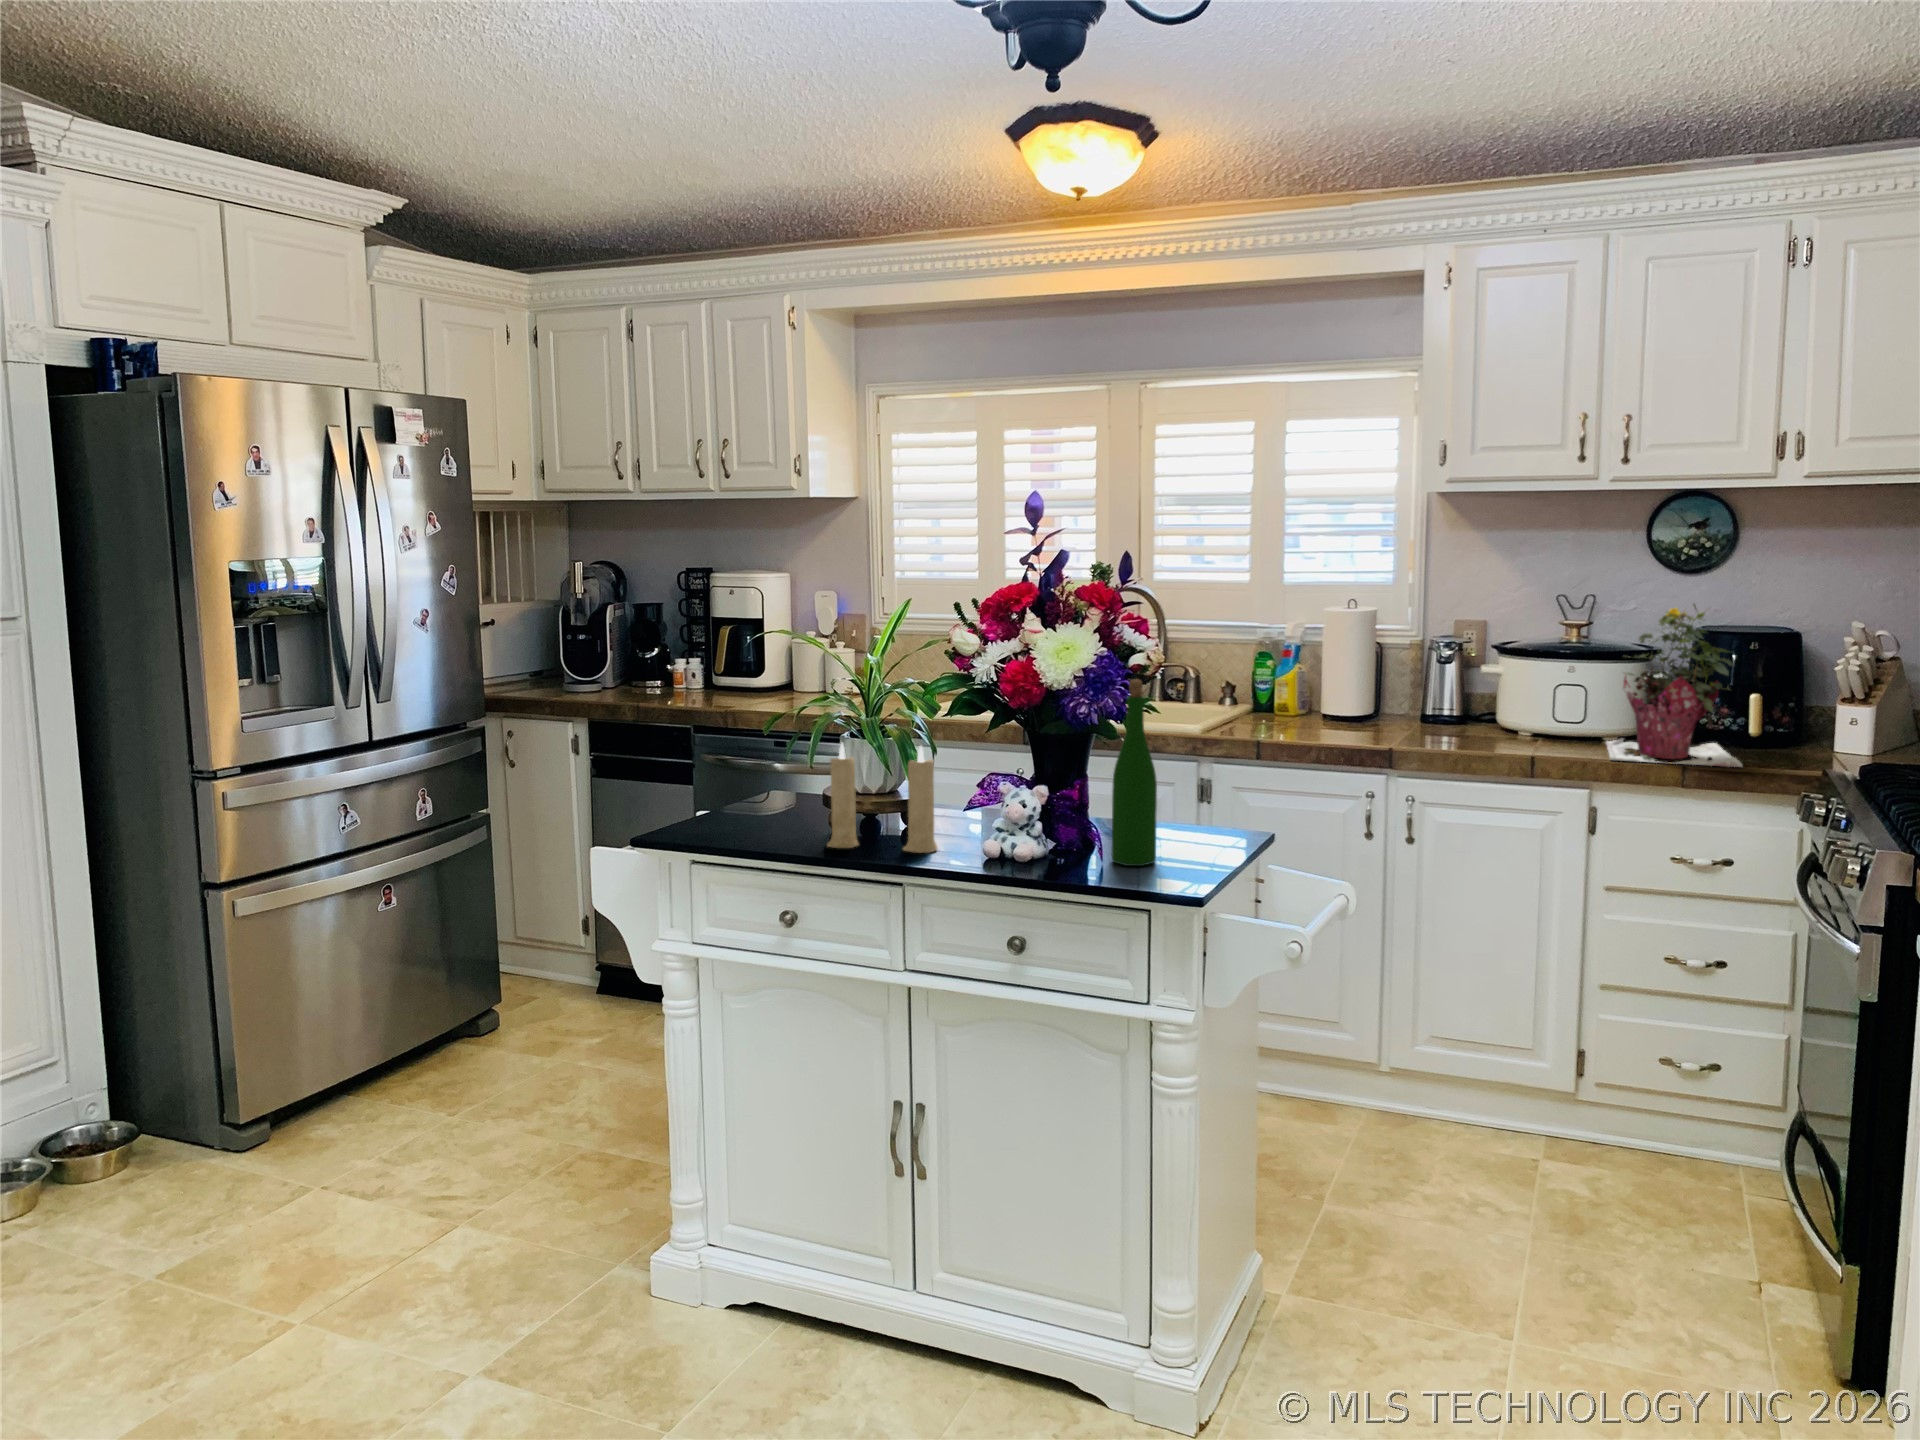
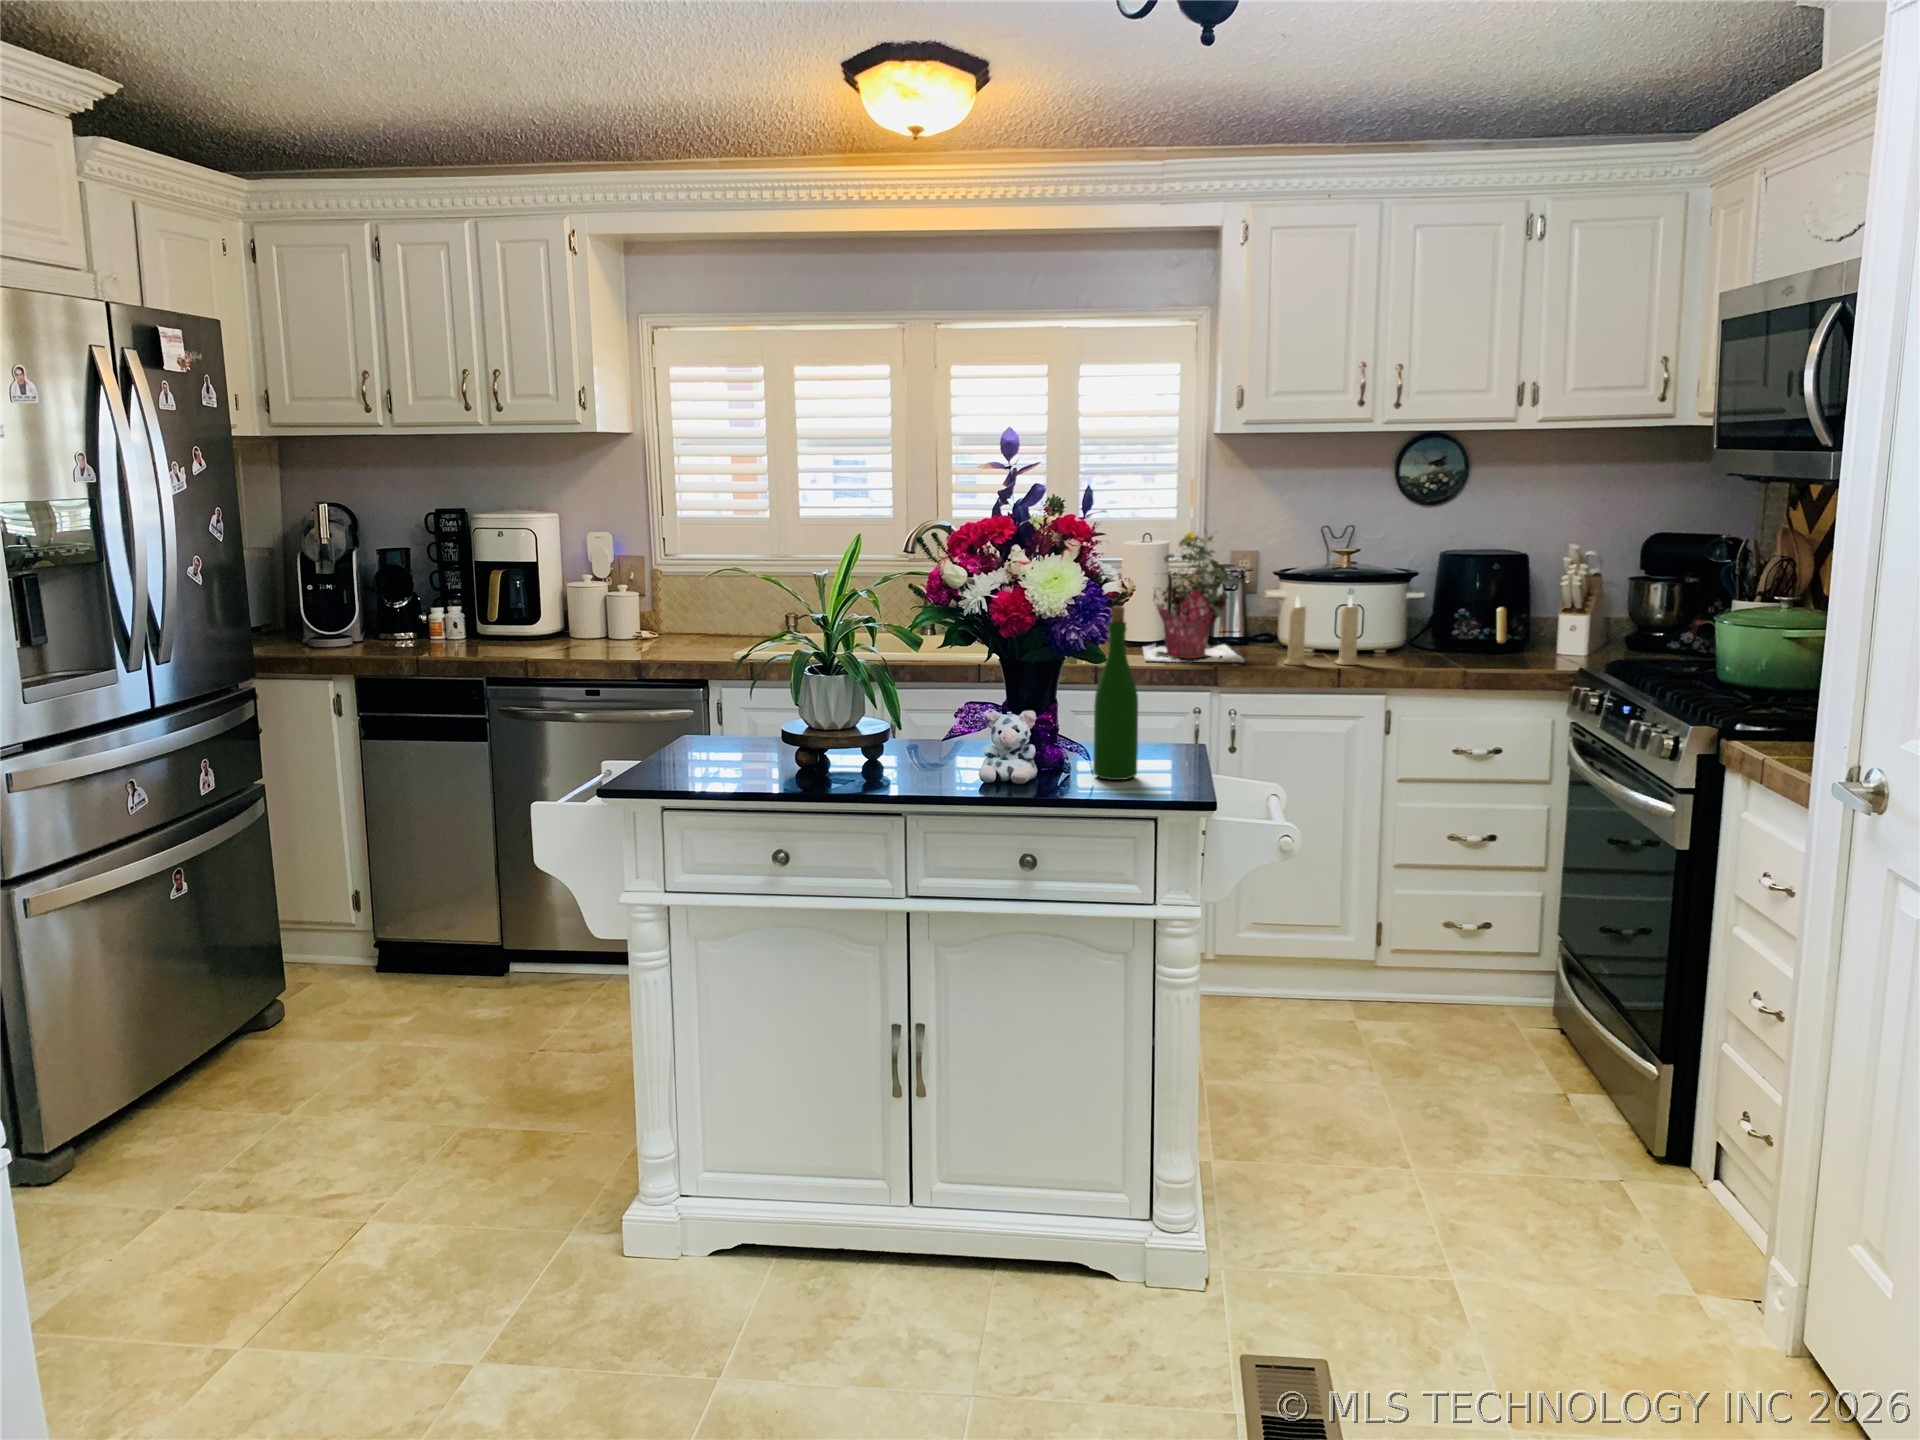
potted plant: present [1606,604,1742,767] -> present [1143,532,1244,662]
candle: present [827,743,937,853] -> present [1284,597,1359,665]

